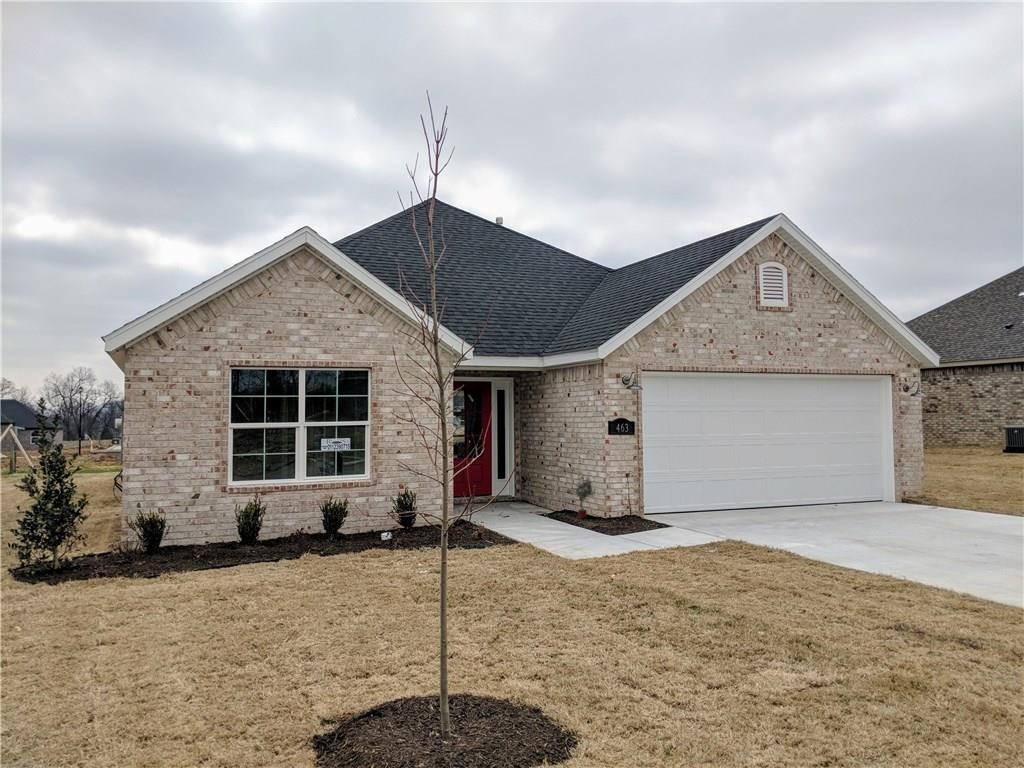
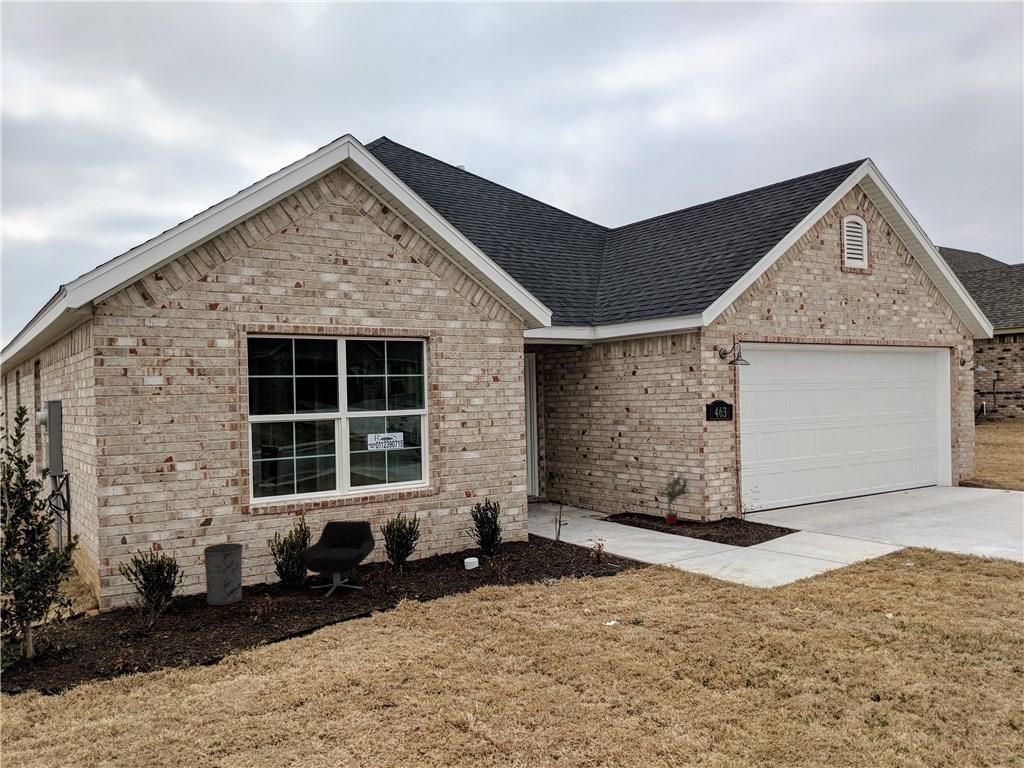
lounge chair: none [254,499,314,549] -> present [296,521,375,597]
trash can: none [191,510,218,550] -> present [204,543,243,605]

